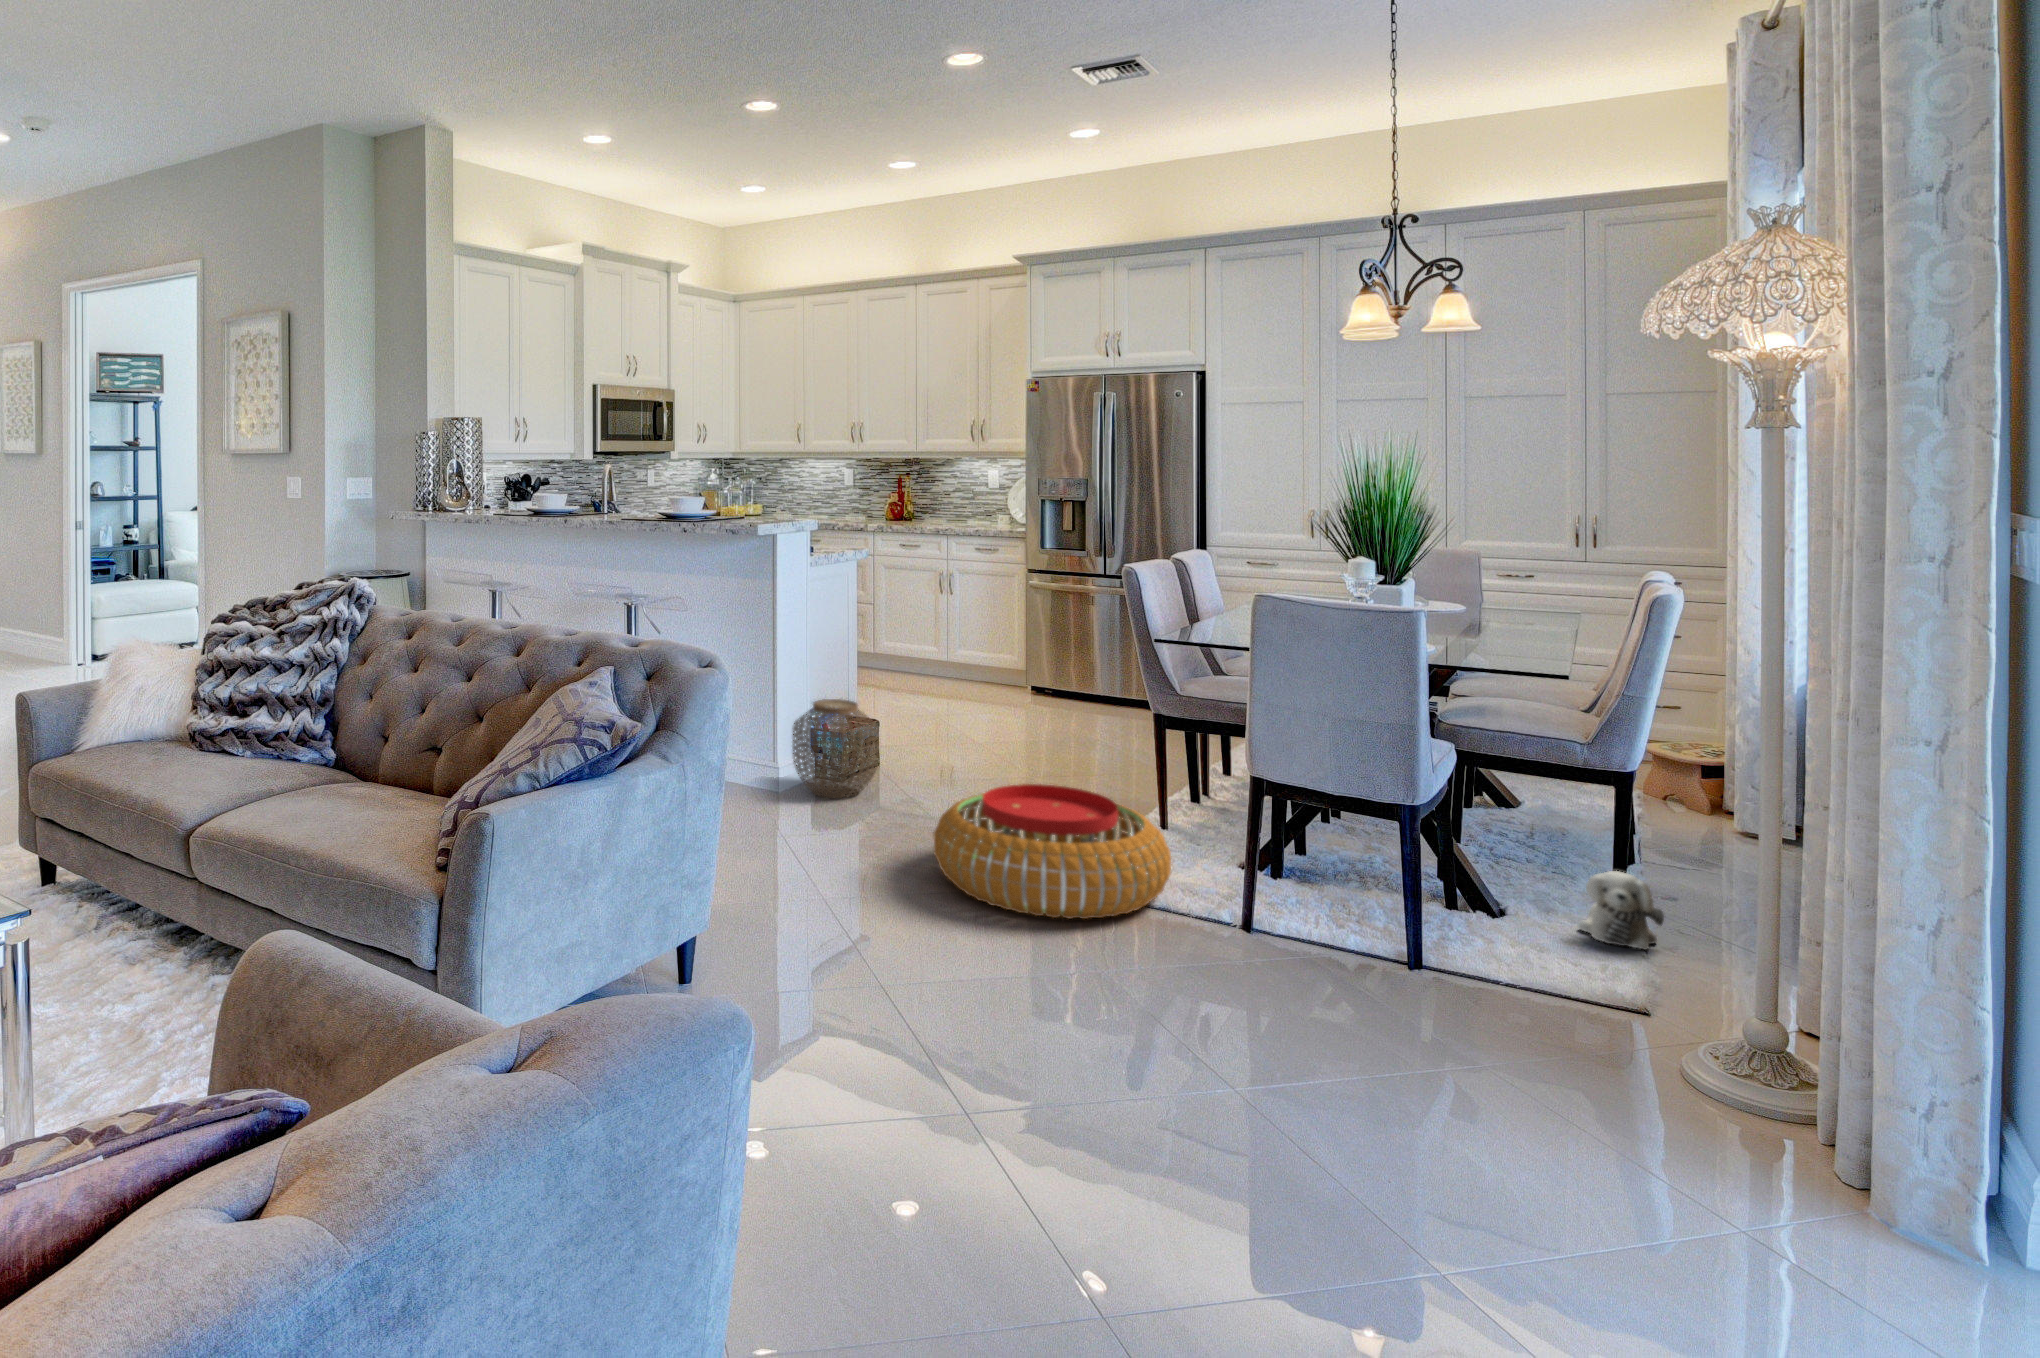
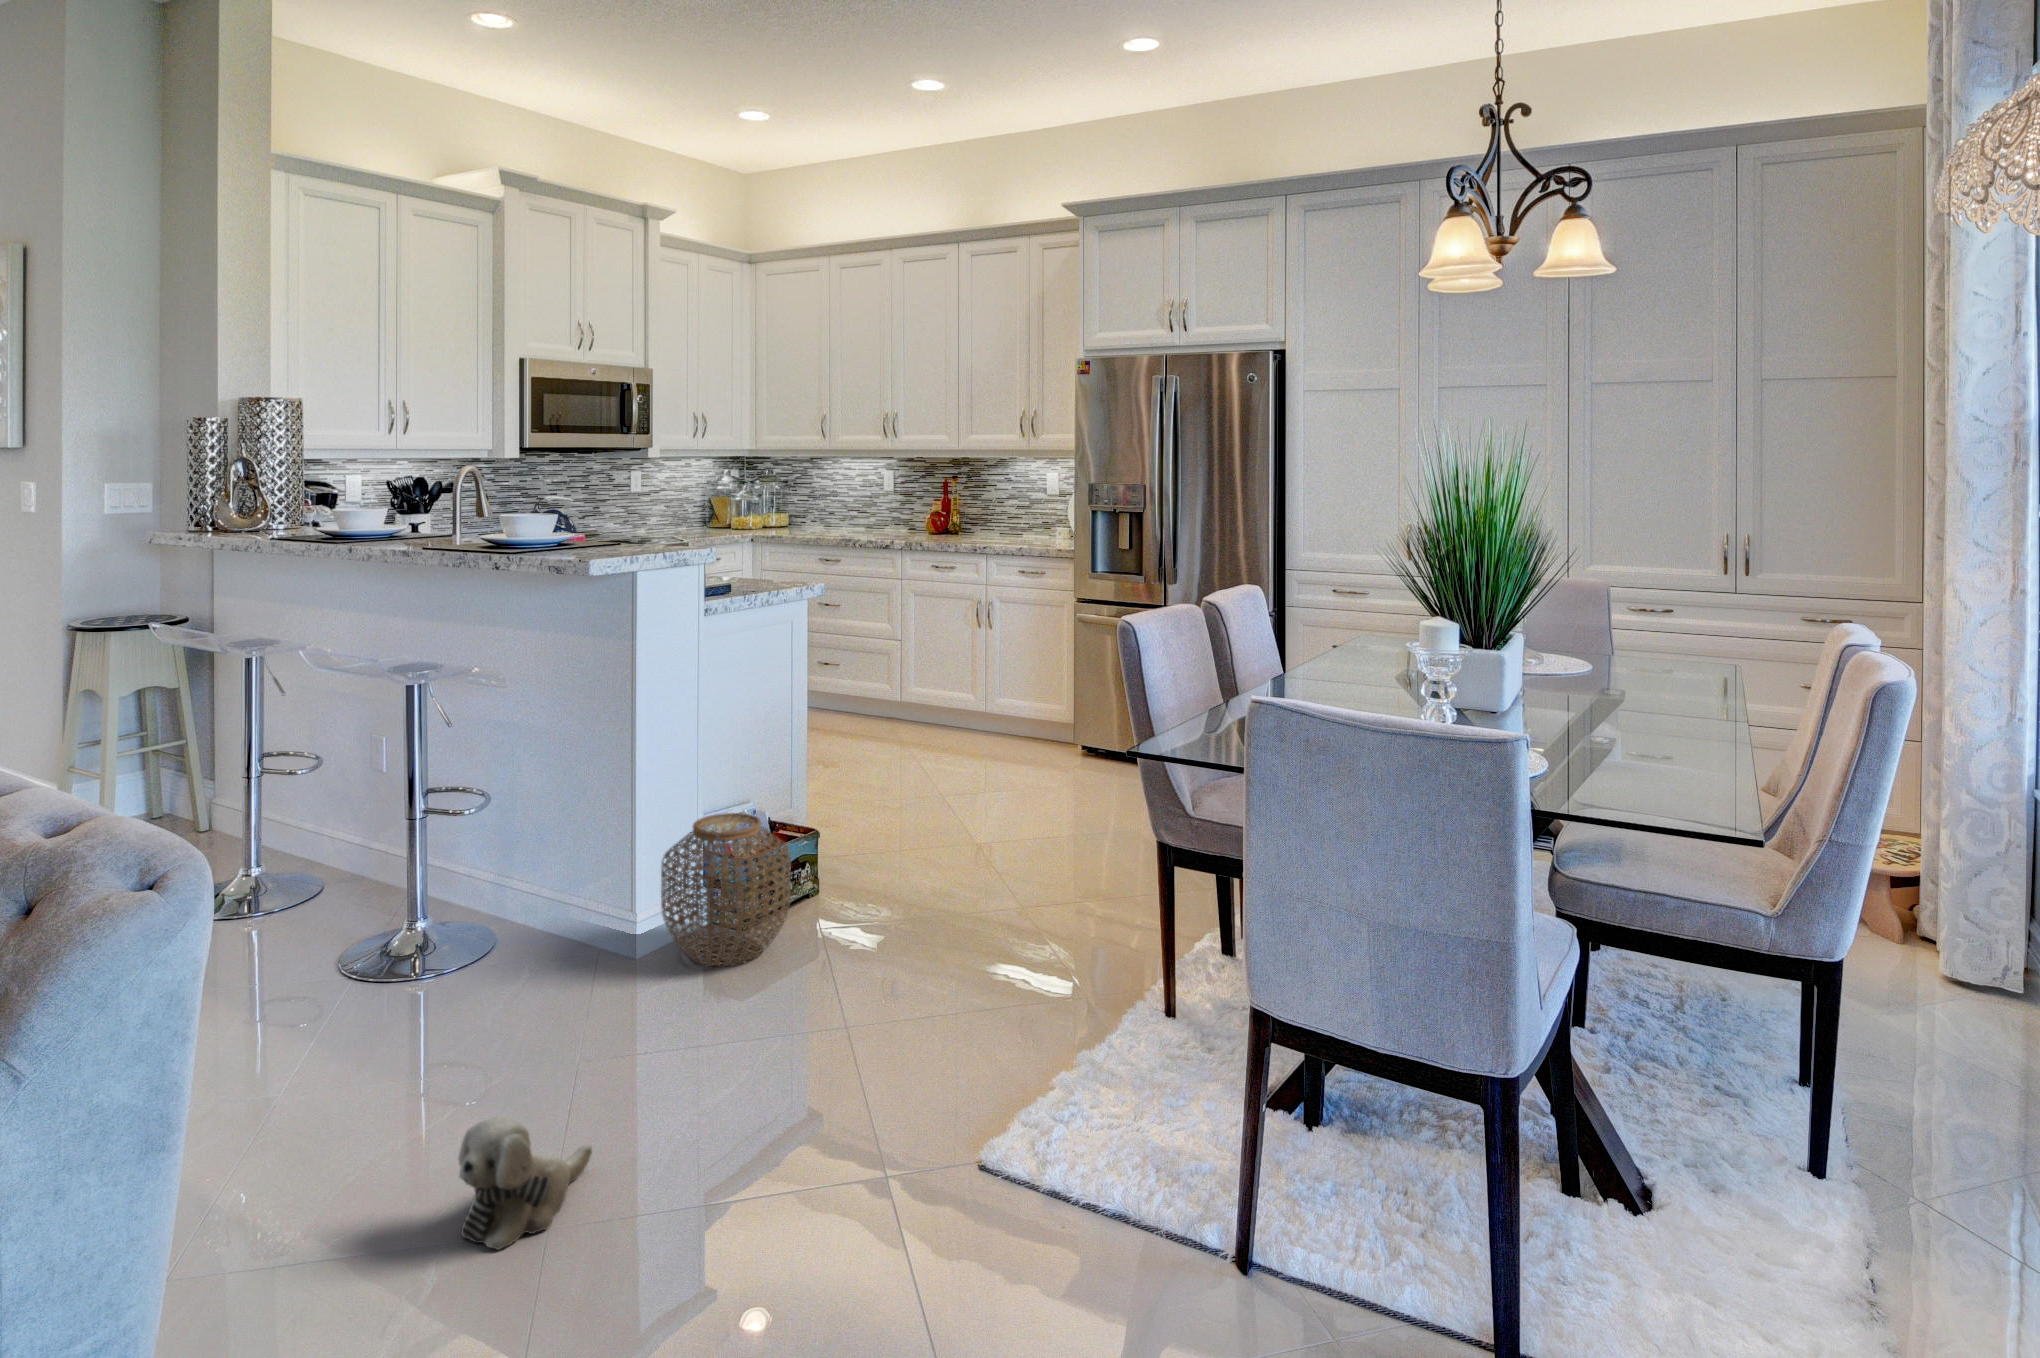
pouf: present [933,784,1171,919] -> none [769,979,1142,1256]
plush toy: present [1579,871,1664,949] -> present [459,1117,592,1250]

